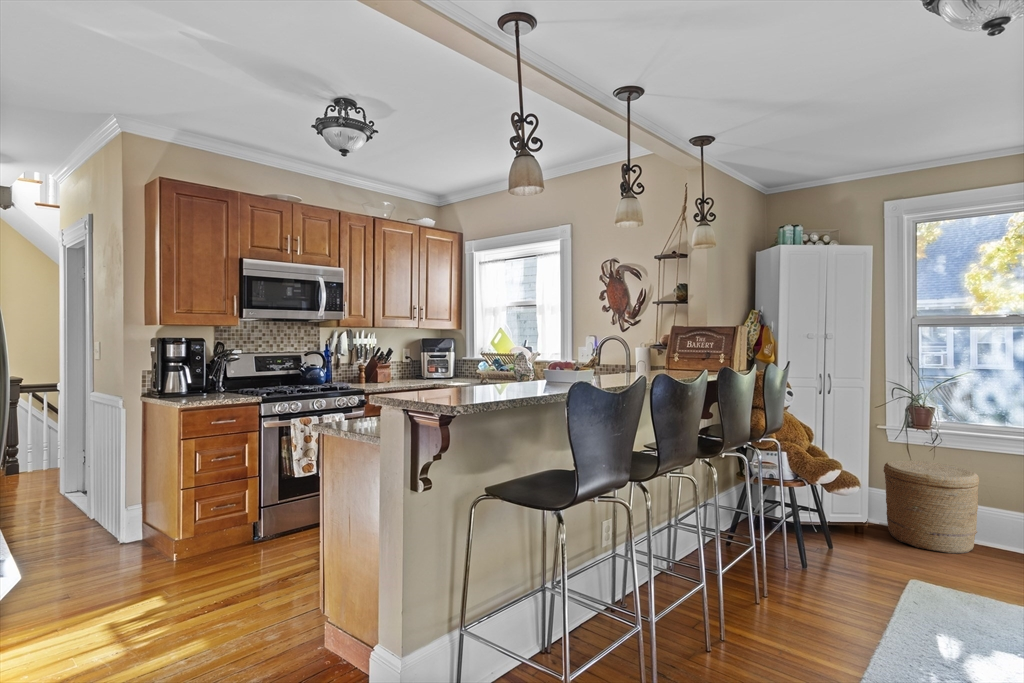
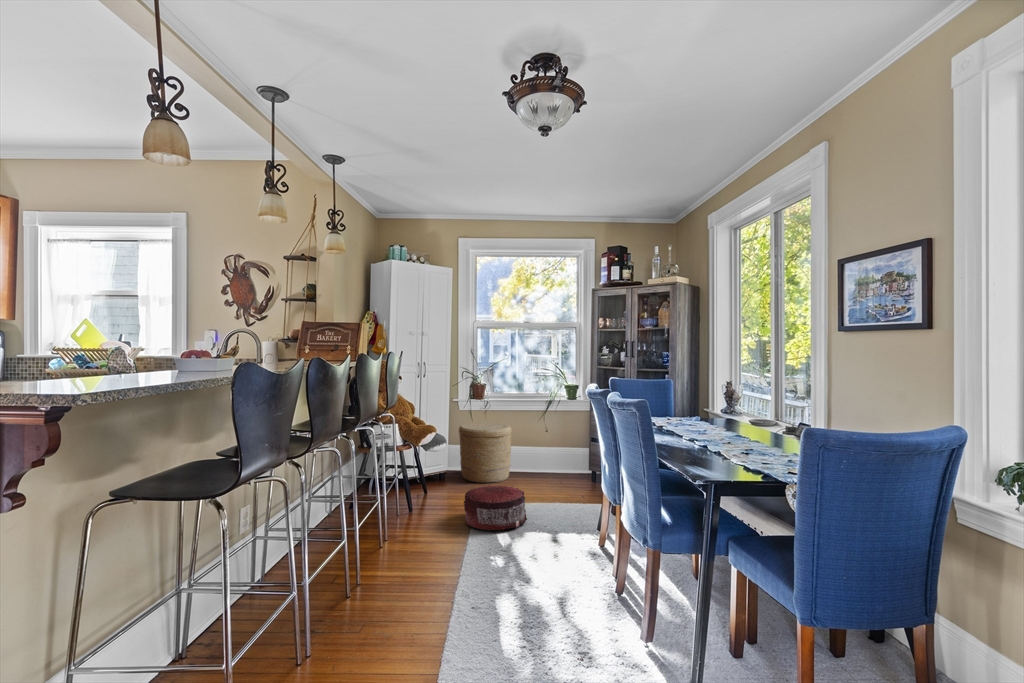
pouf: none [881,558,1000,637] -> present [464,485,527,530]

